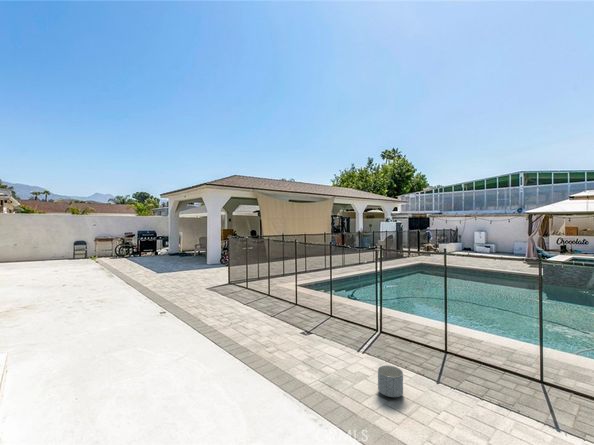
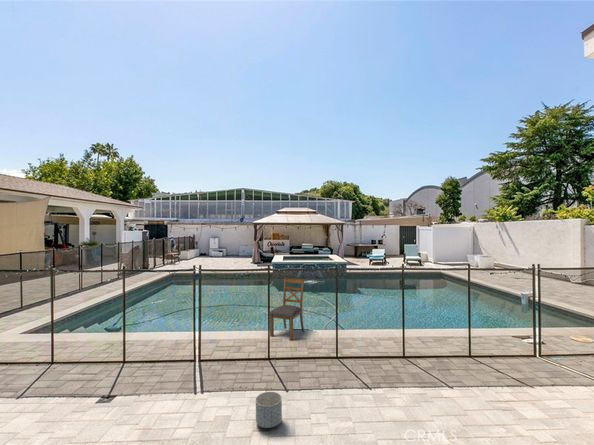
chair: none [464,274,517,346] -> present [270,278,304,340]

